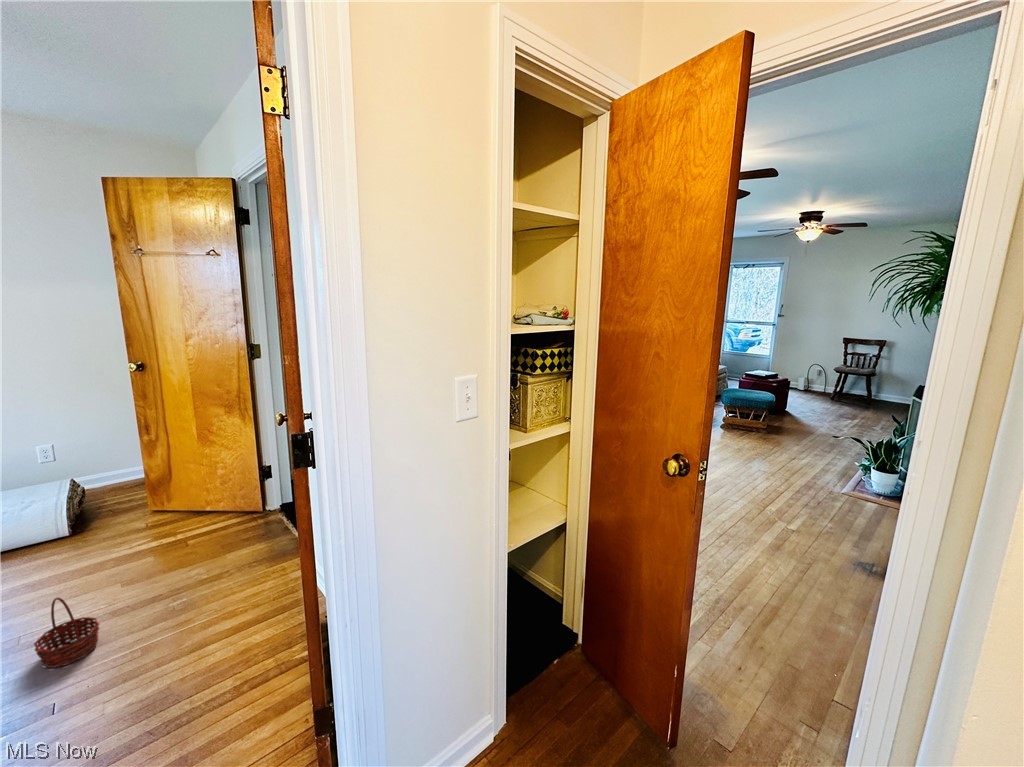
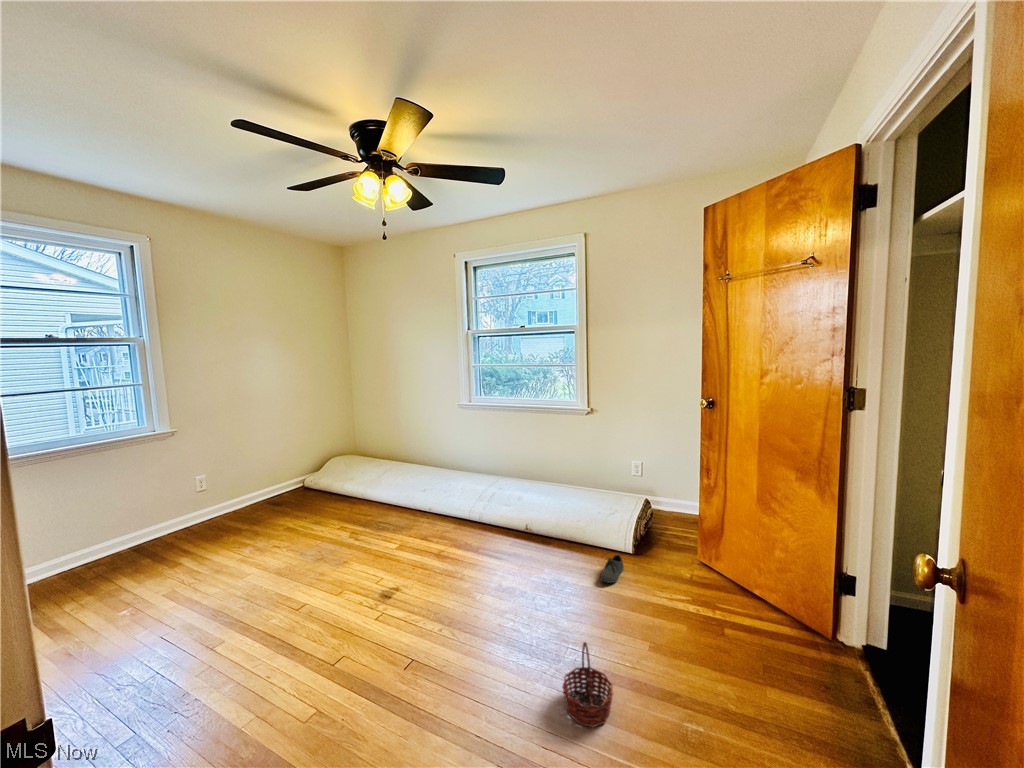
shoe: none [29,540,64,572] -> present [600,555,624,583]

